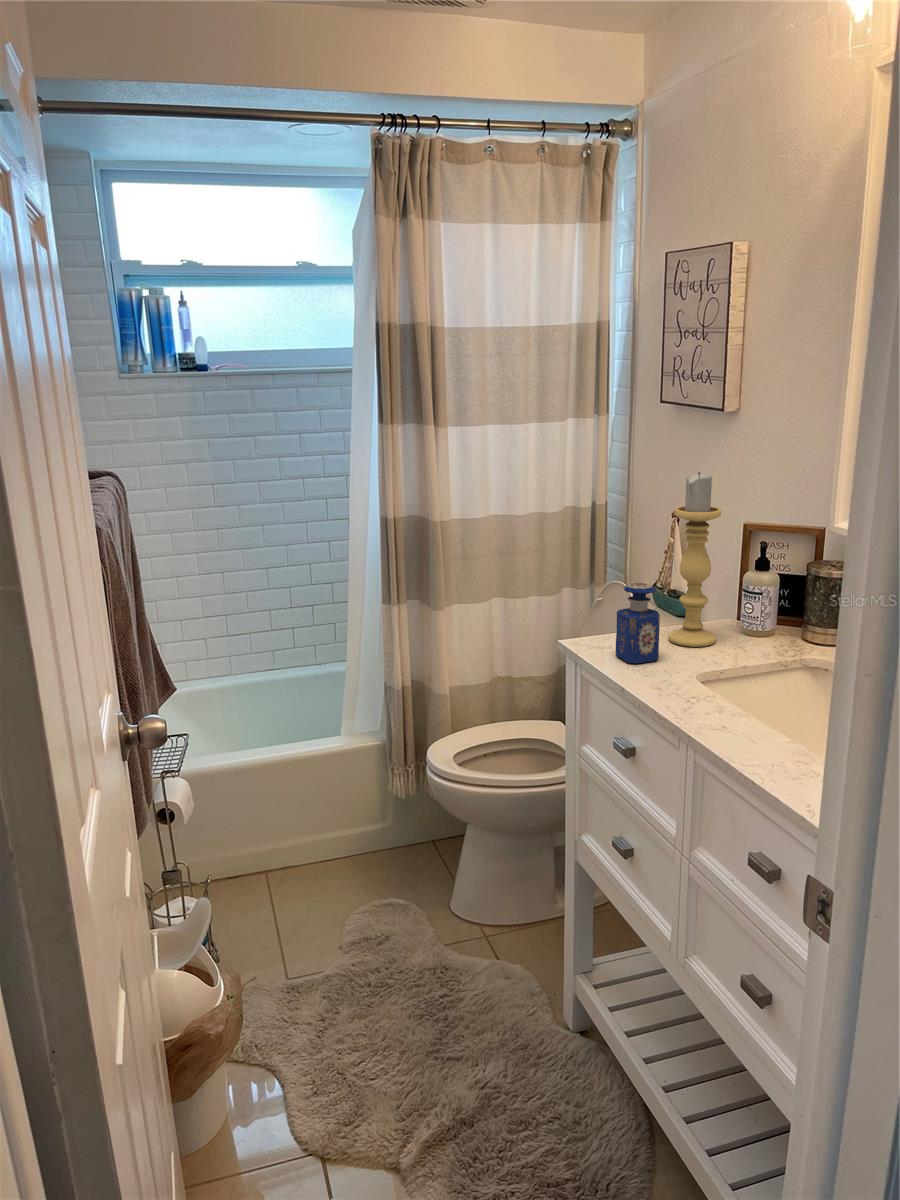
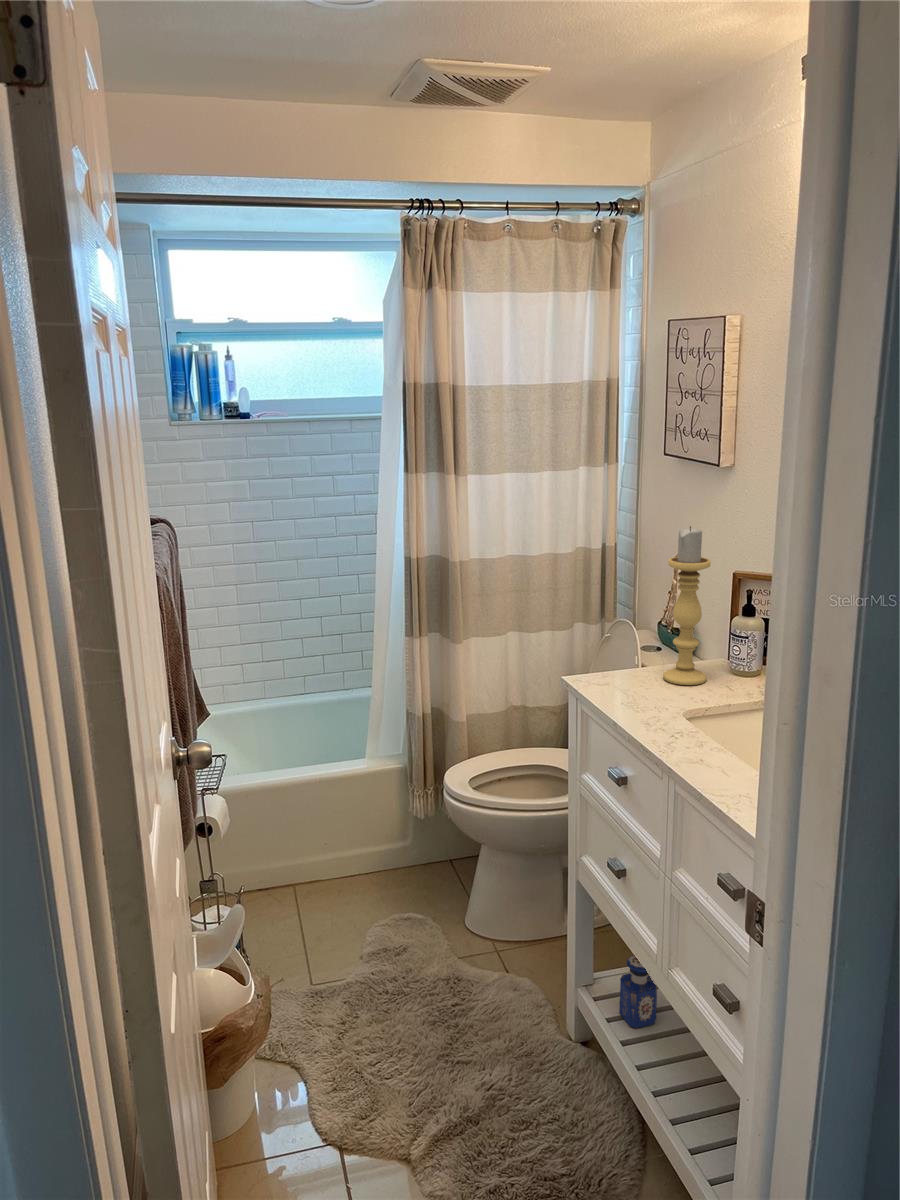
perfume bottle: present [616,583,660,663] -> present [620,955,657,1028]

